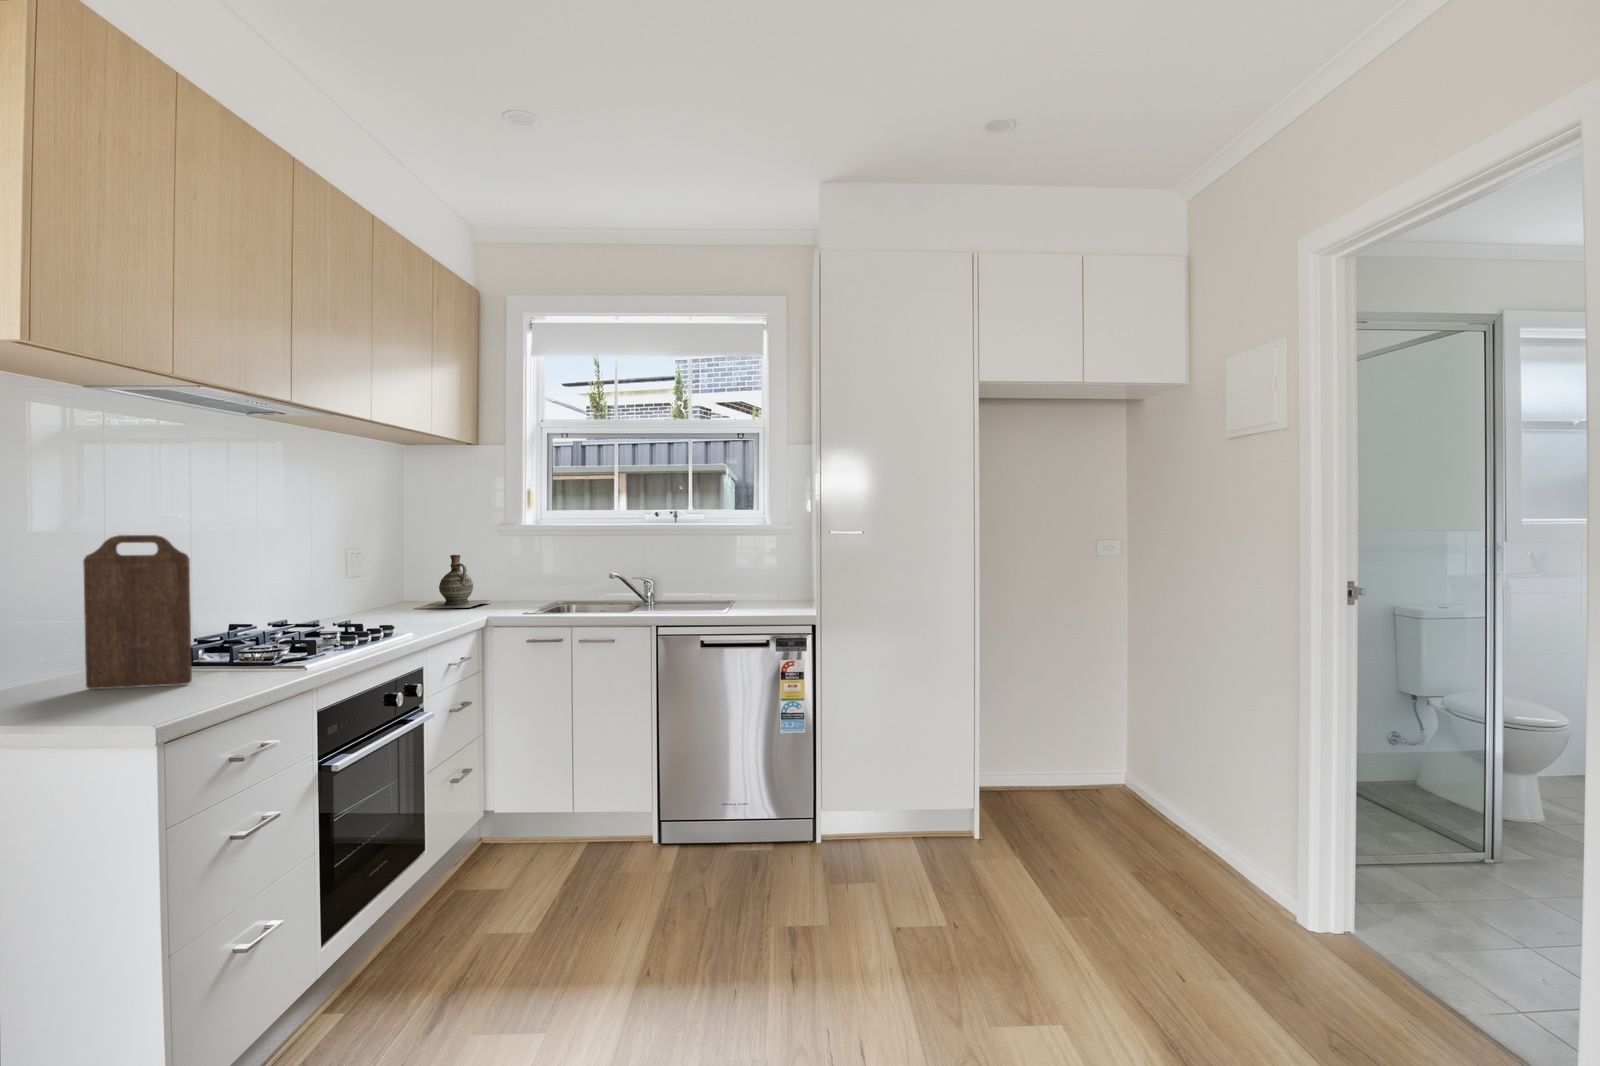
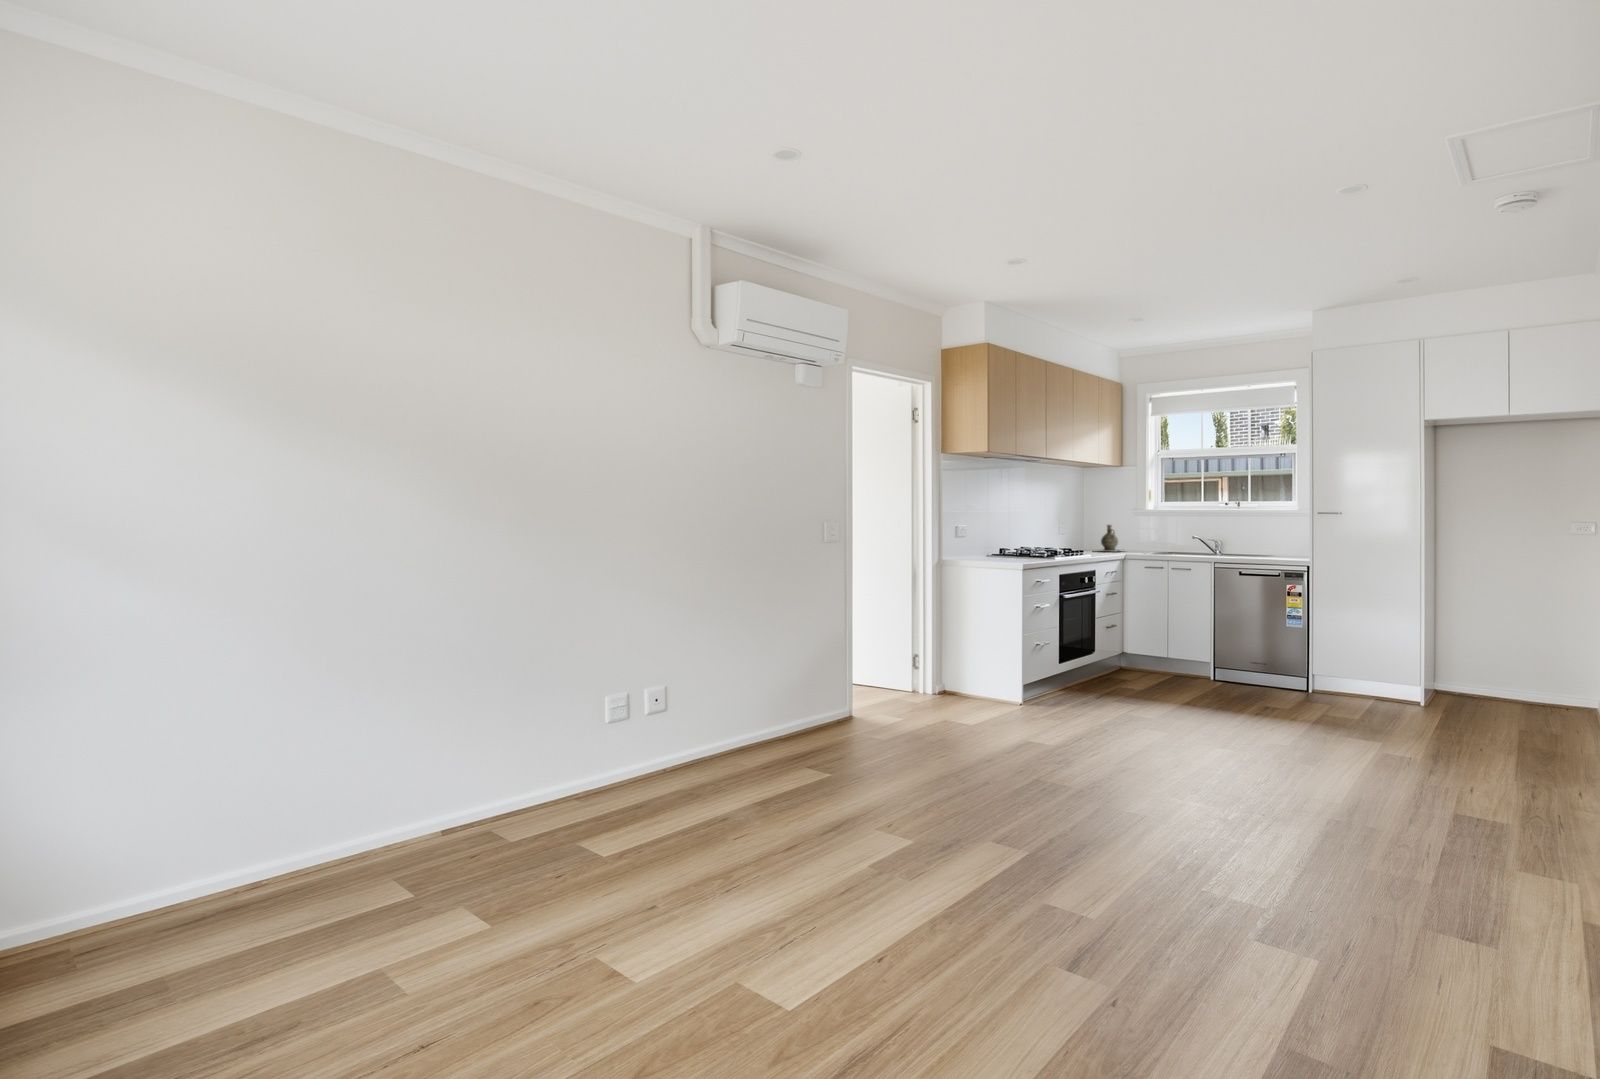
cutting board: present [83,535,192,689] -> none [997,510,1025,559]

